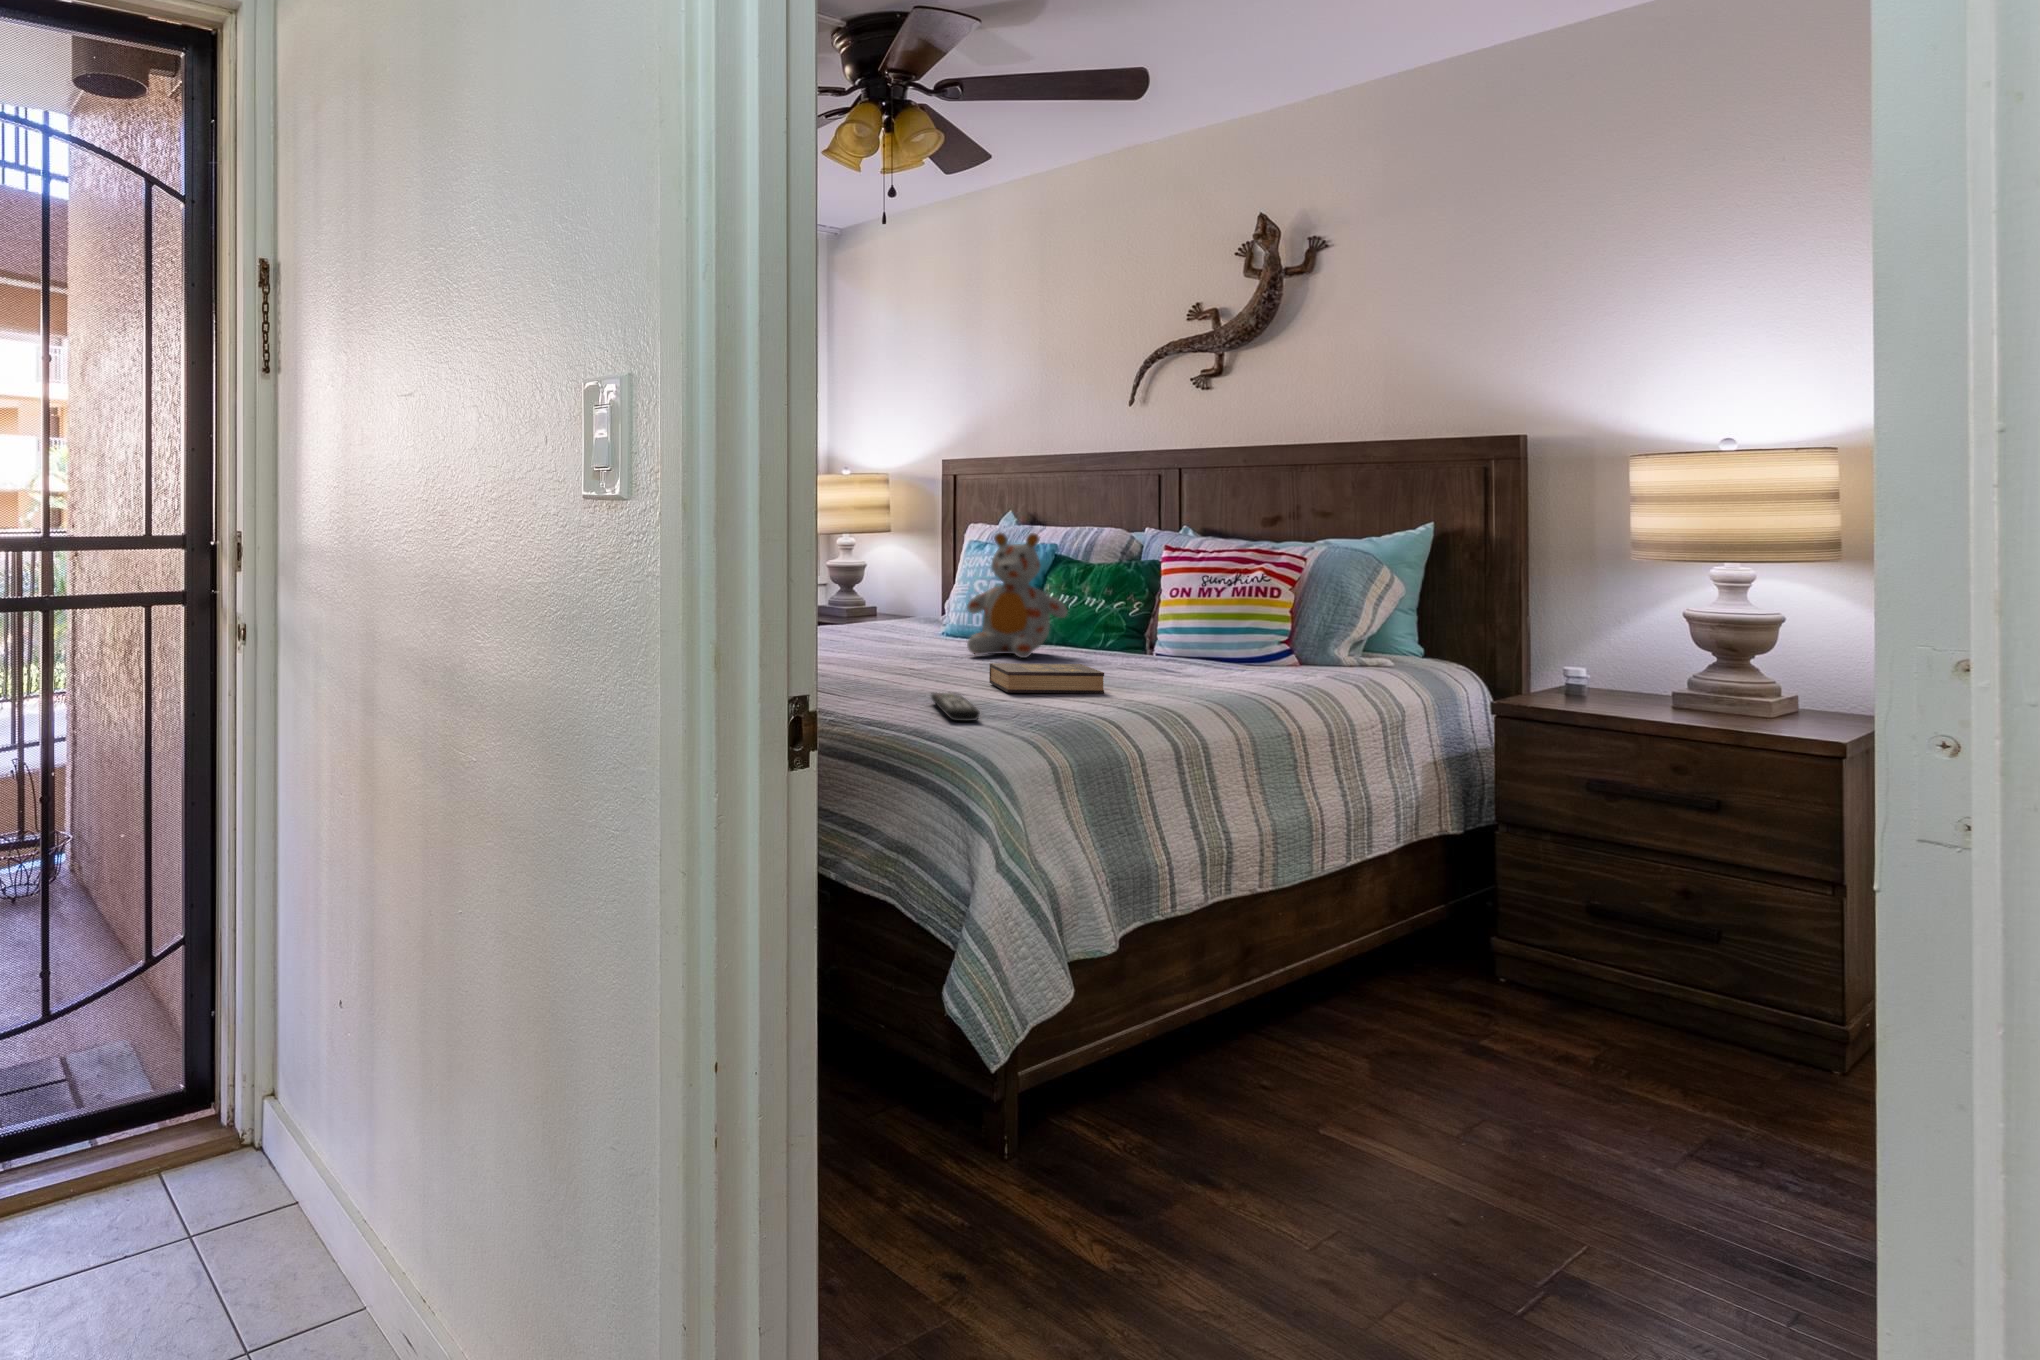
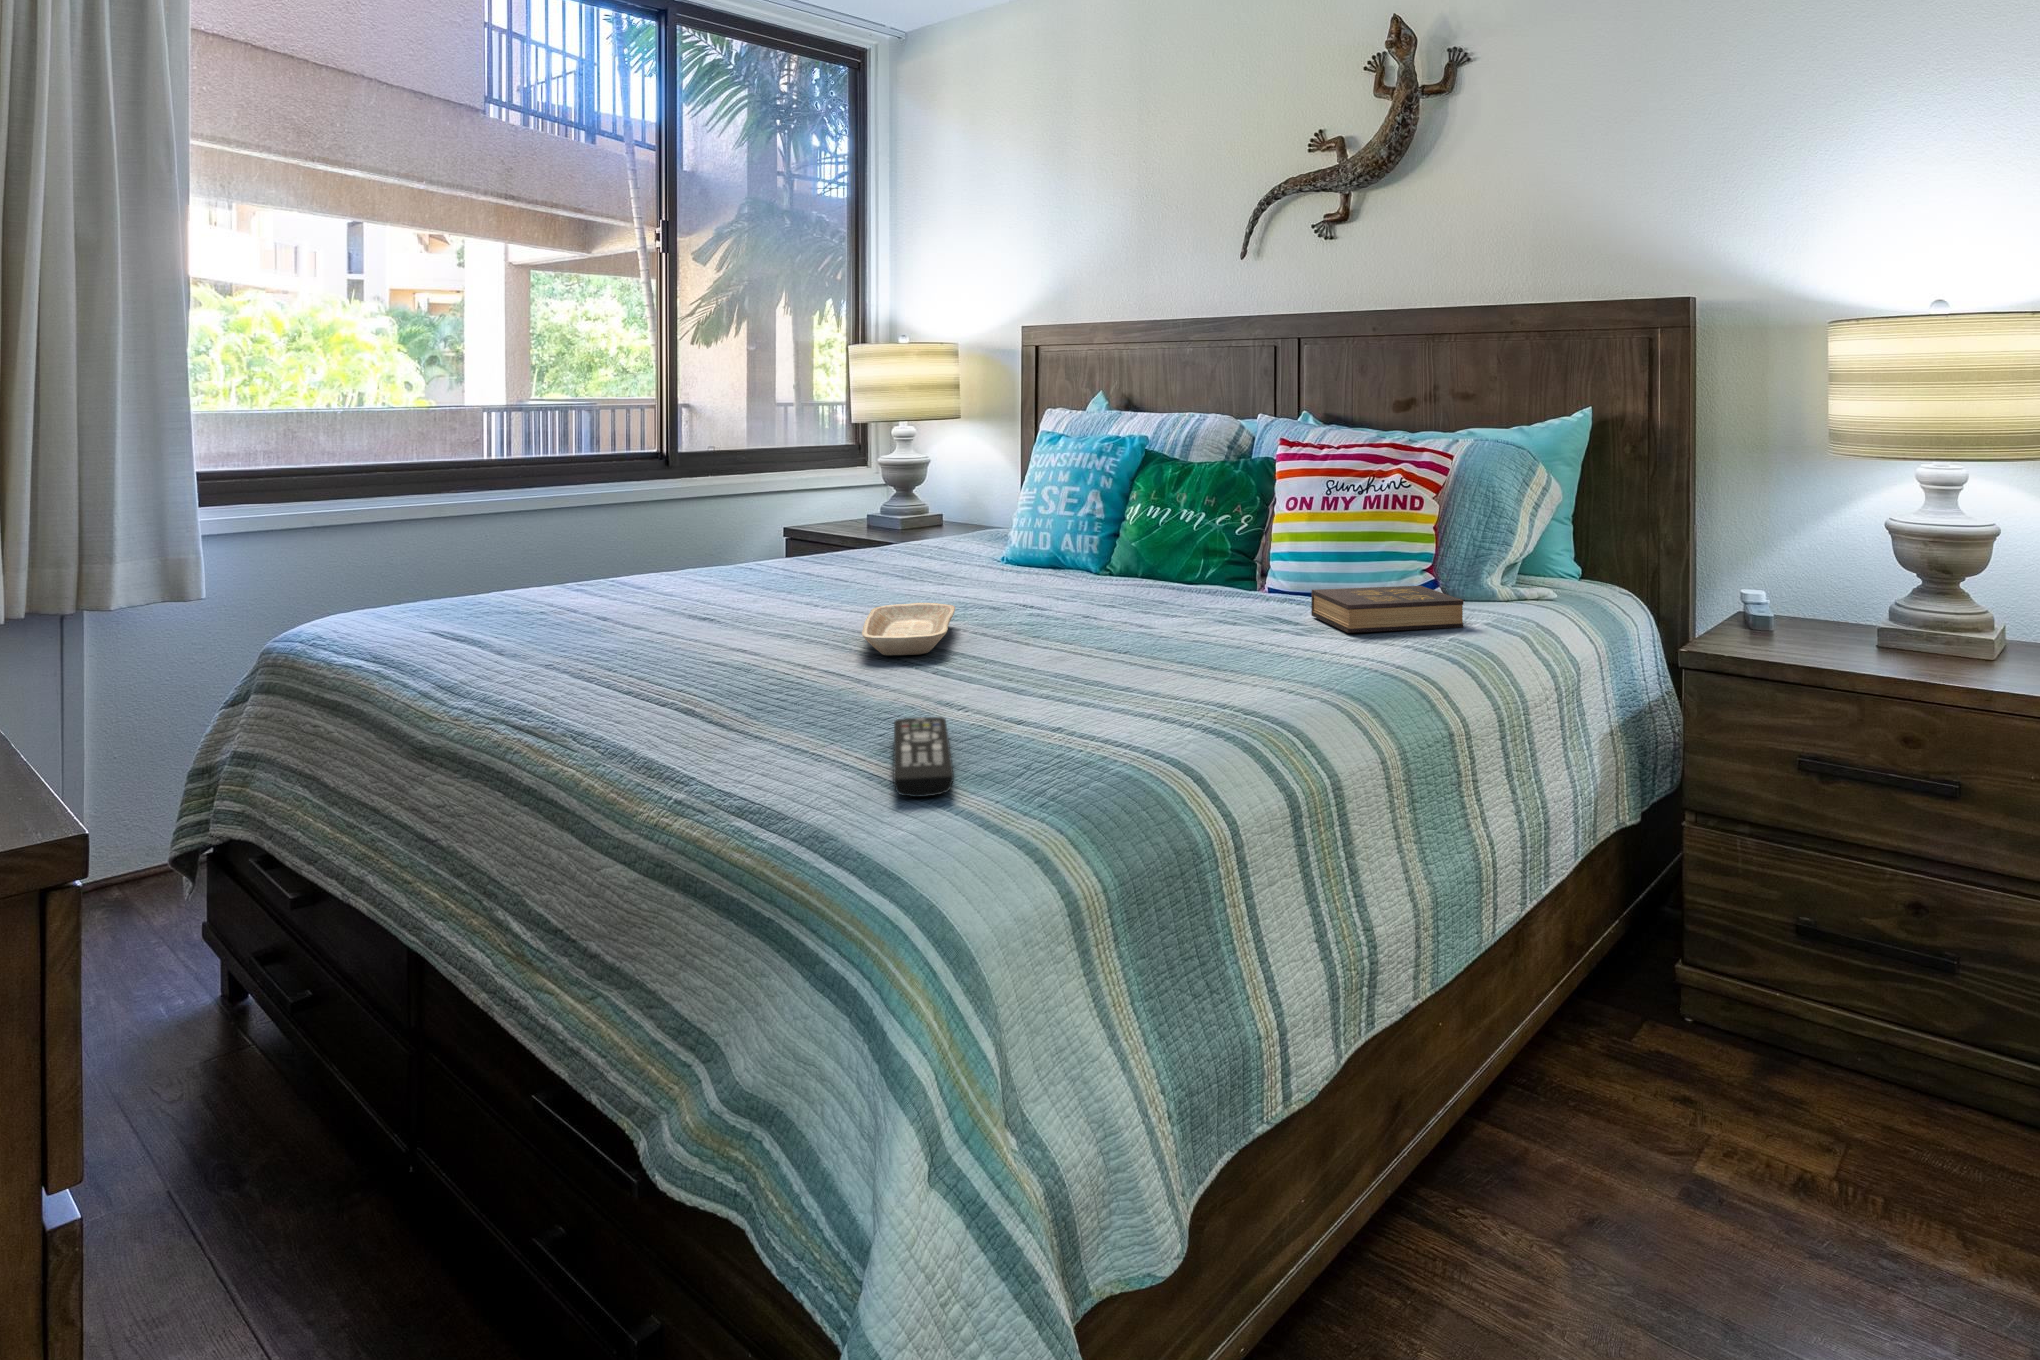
stuffed bear: present [967,532,1067,658] -> none [1012,423,1153,607]
tray: none [879,649,938,675] -> present [862,603,955,655]
hardback book: present [989,663,1104,694] -> present [1311,586,1463,633]

